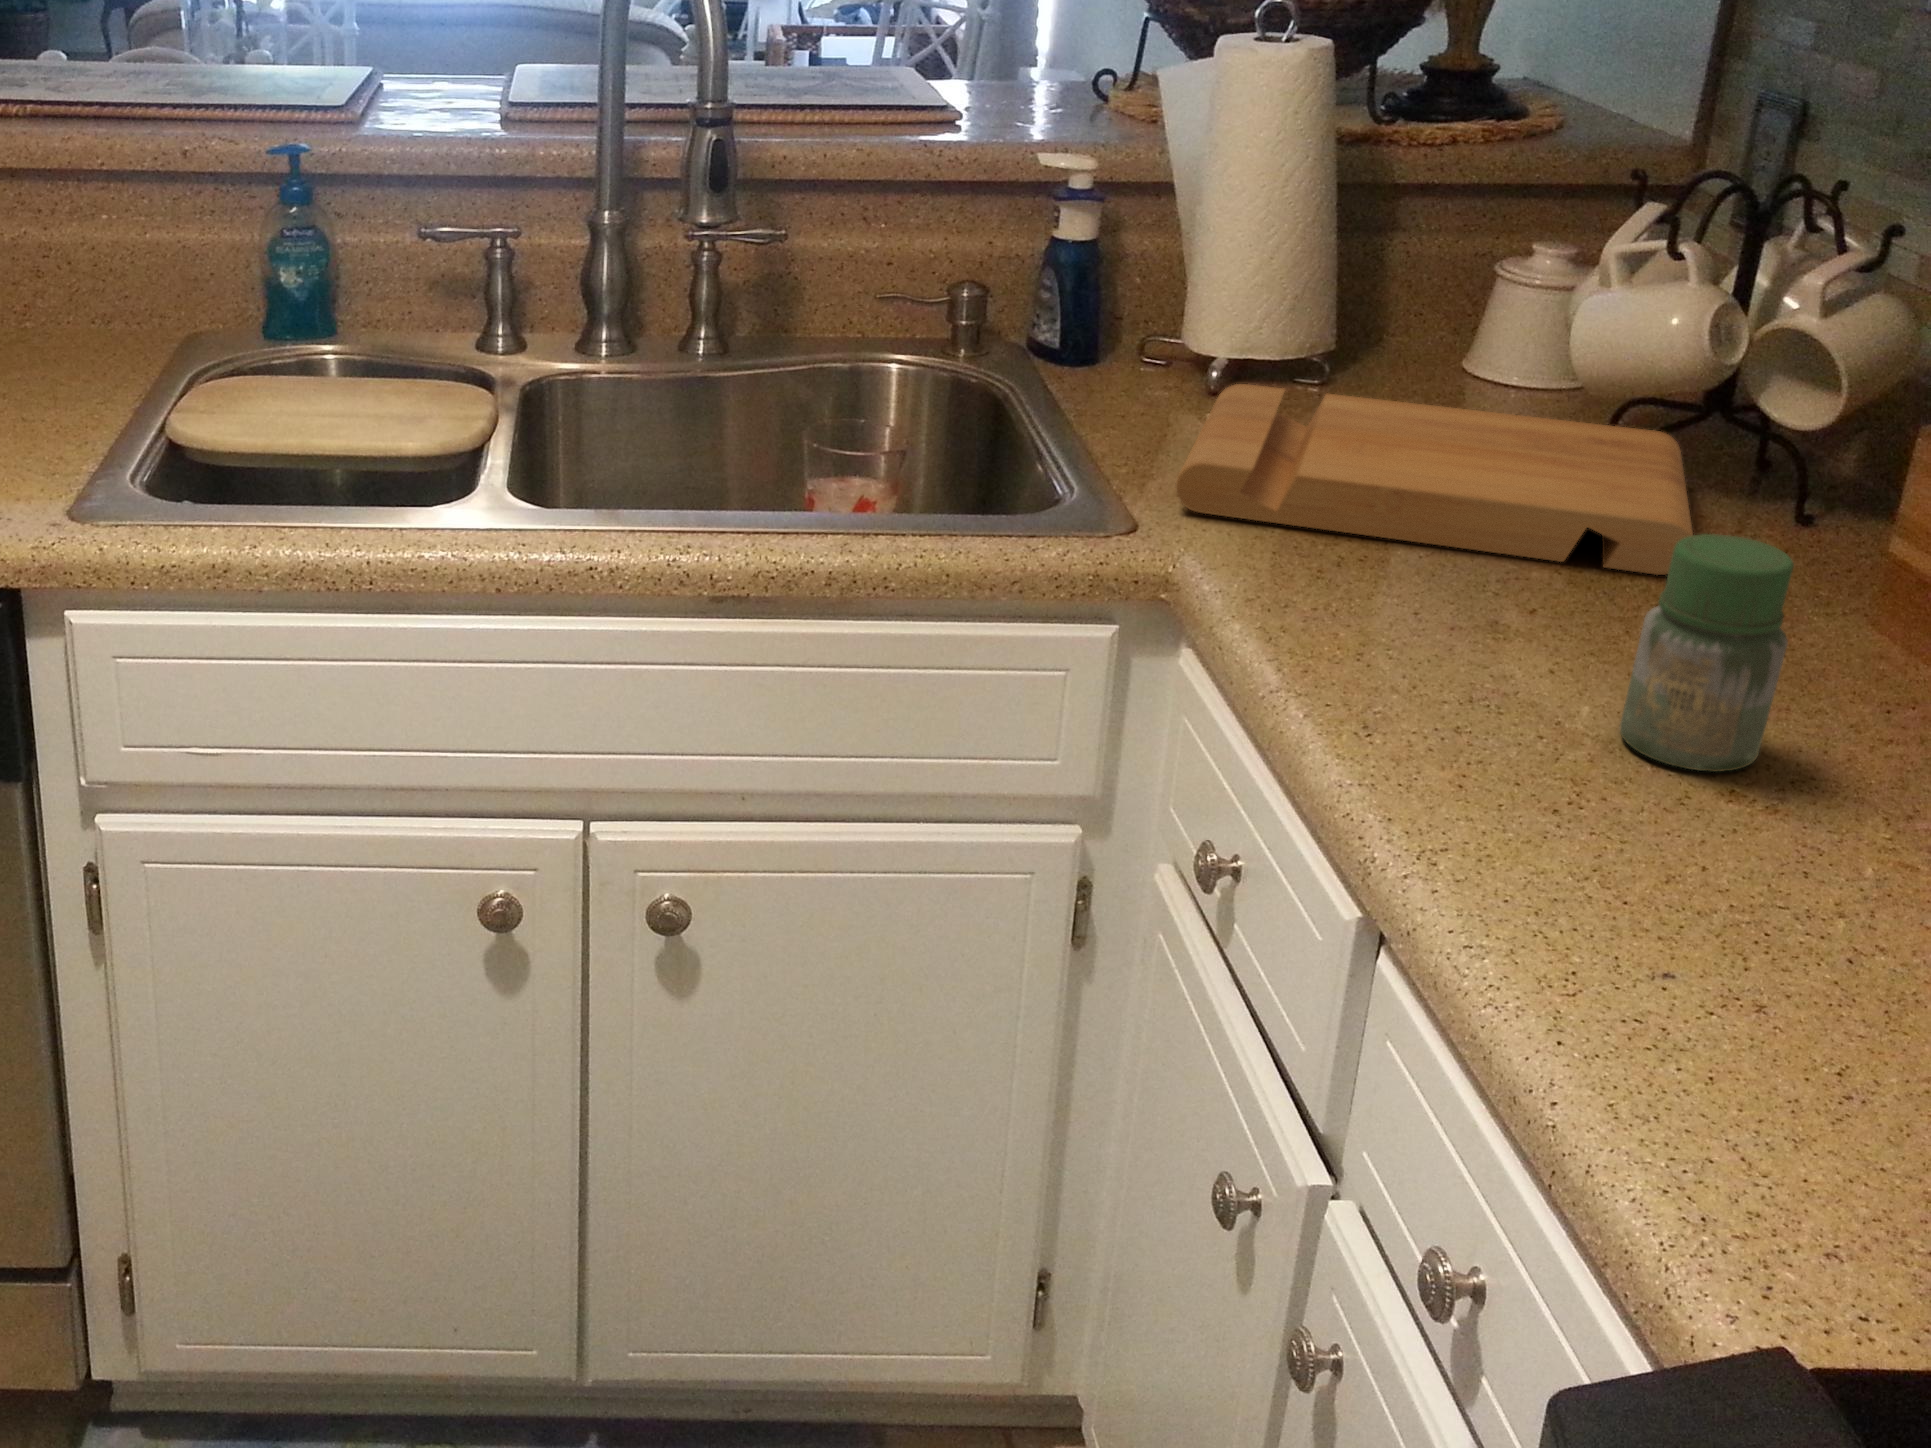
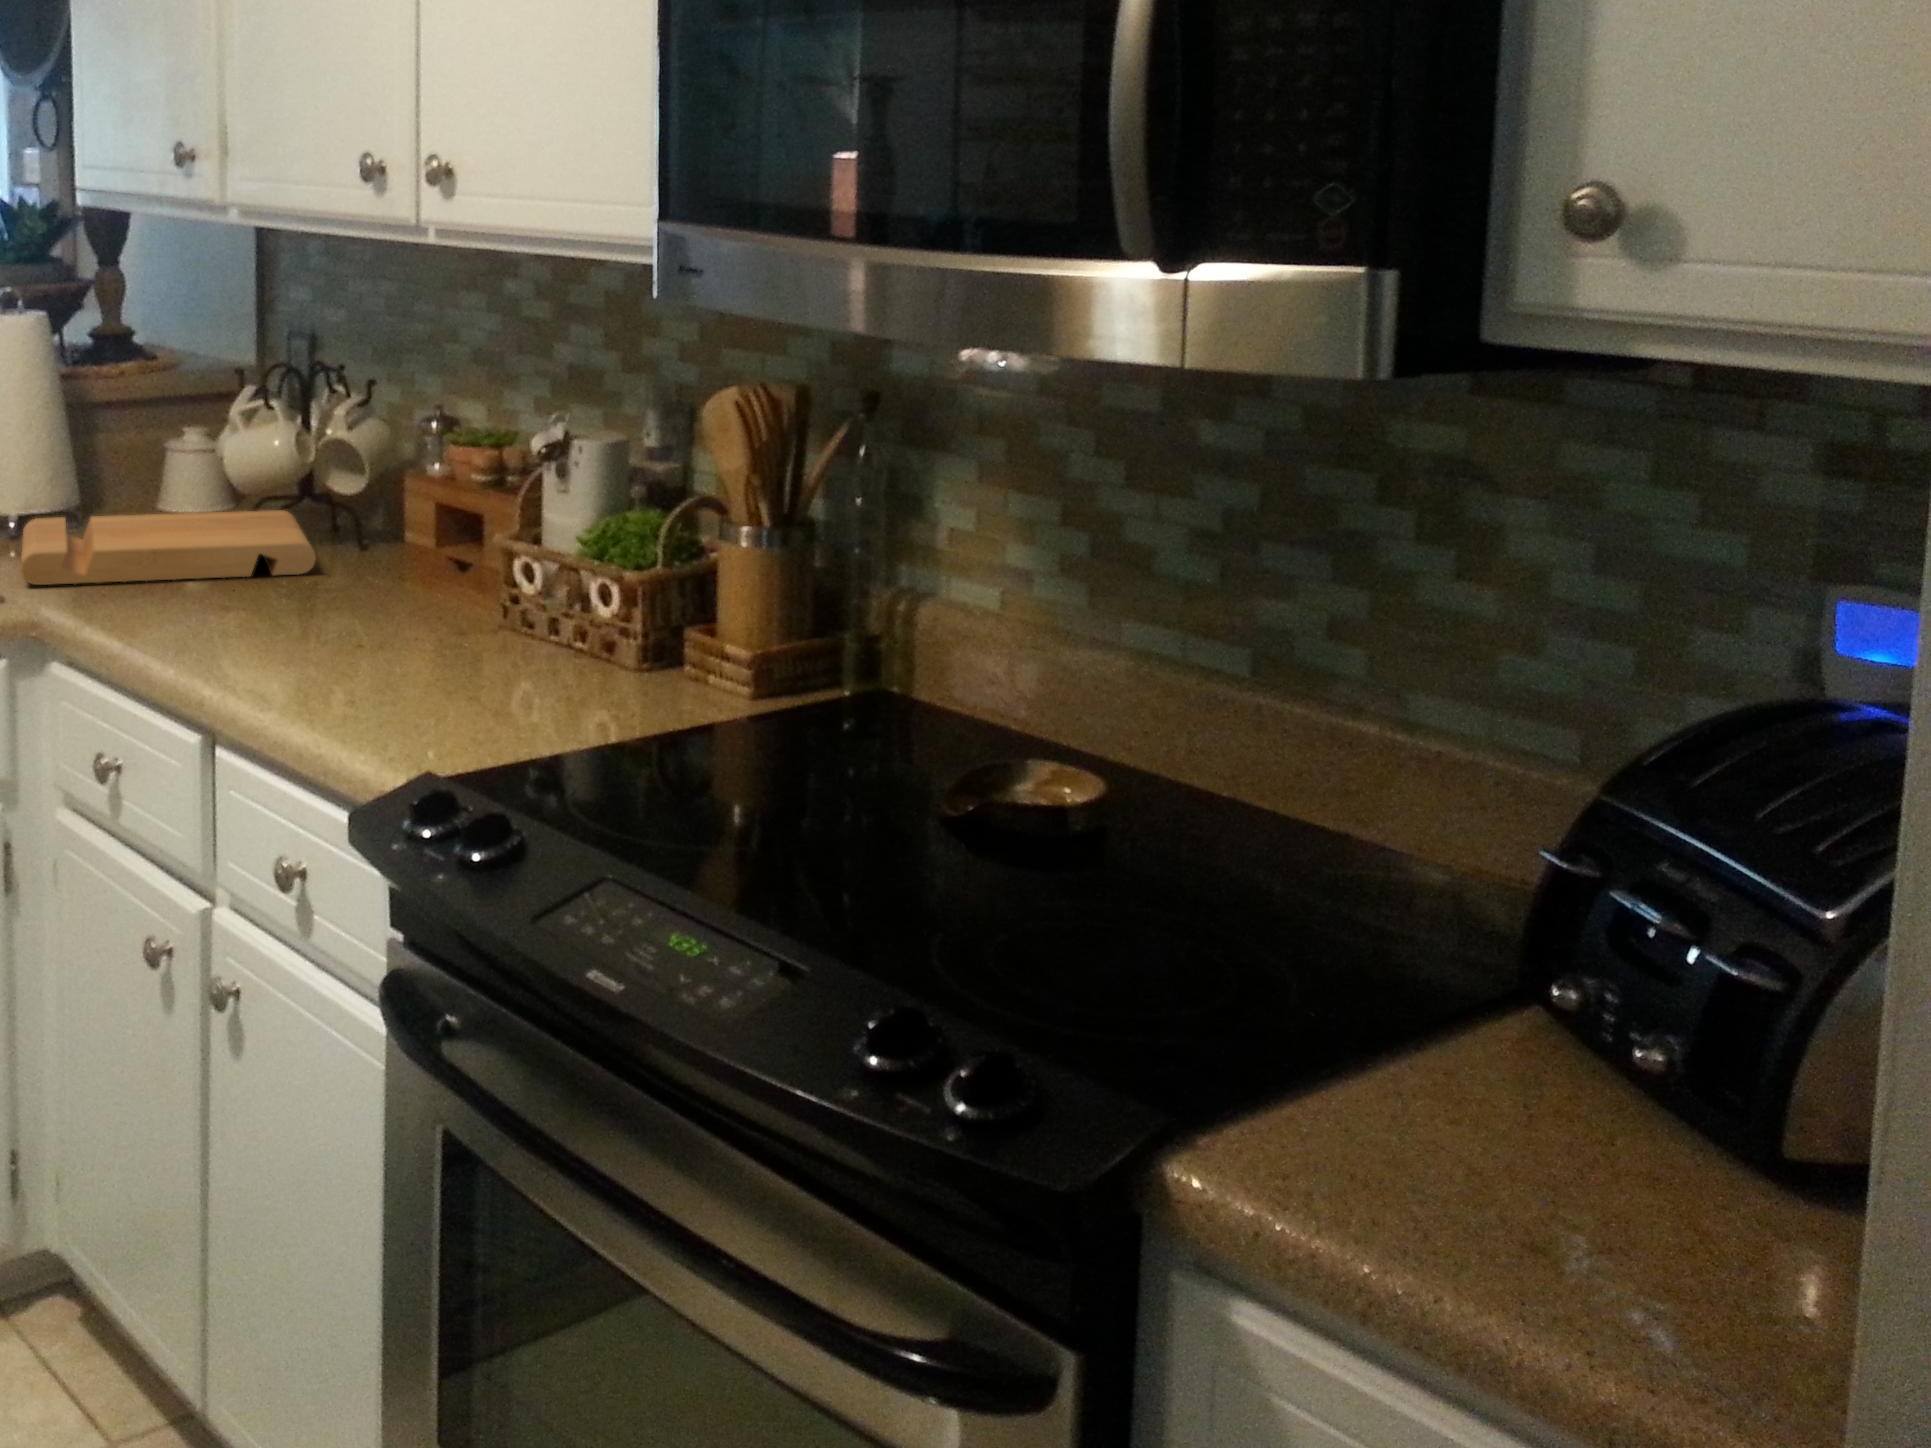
jar: present [1620,534,1794,772] -> none [302,517,369,636]

